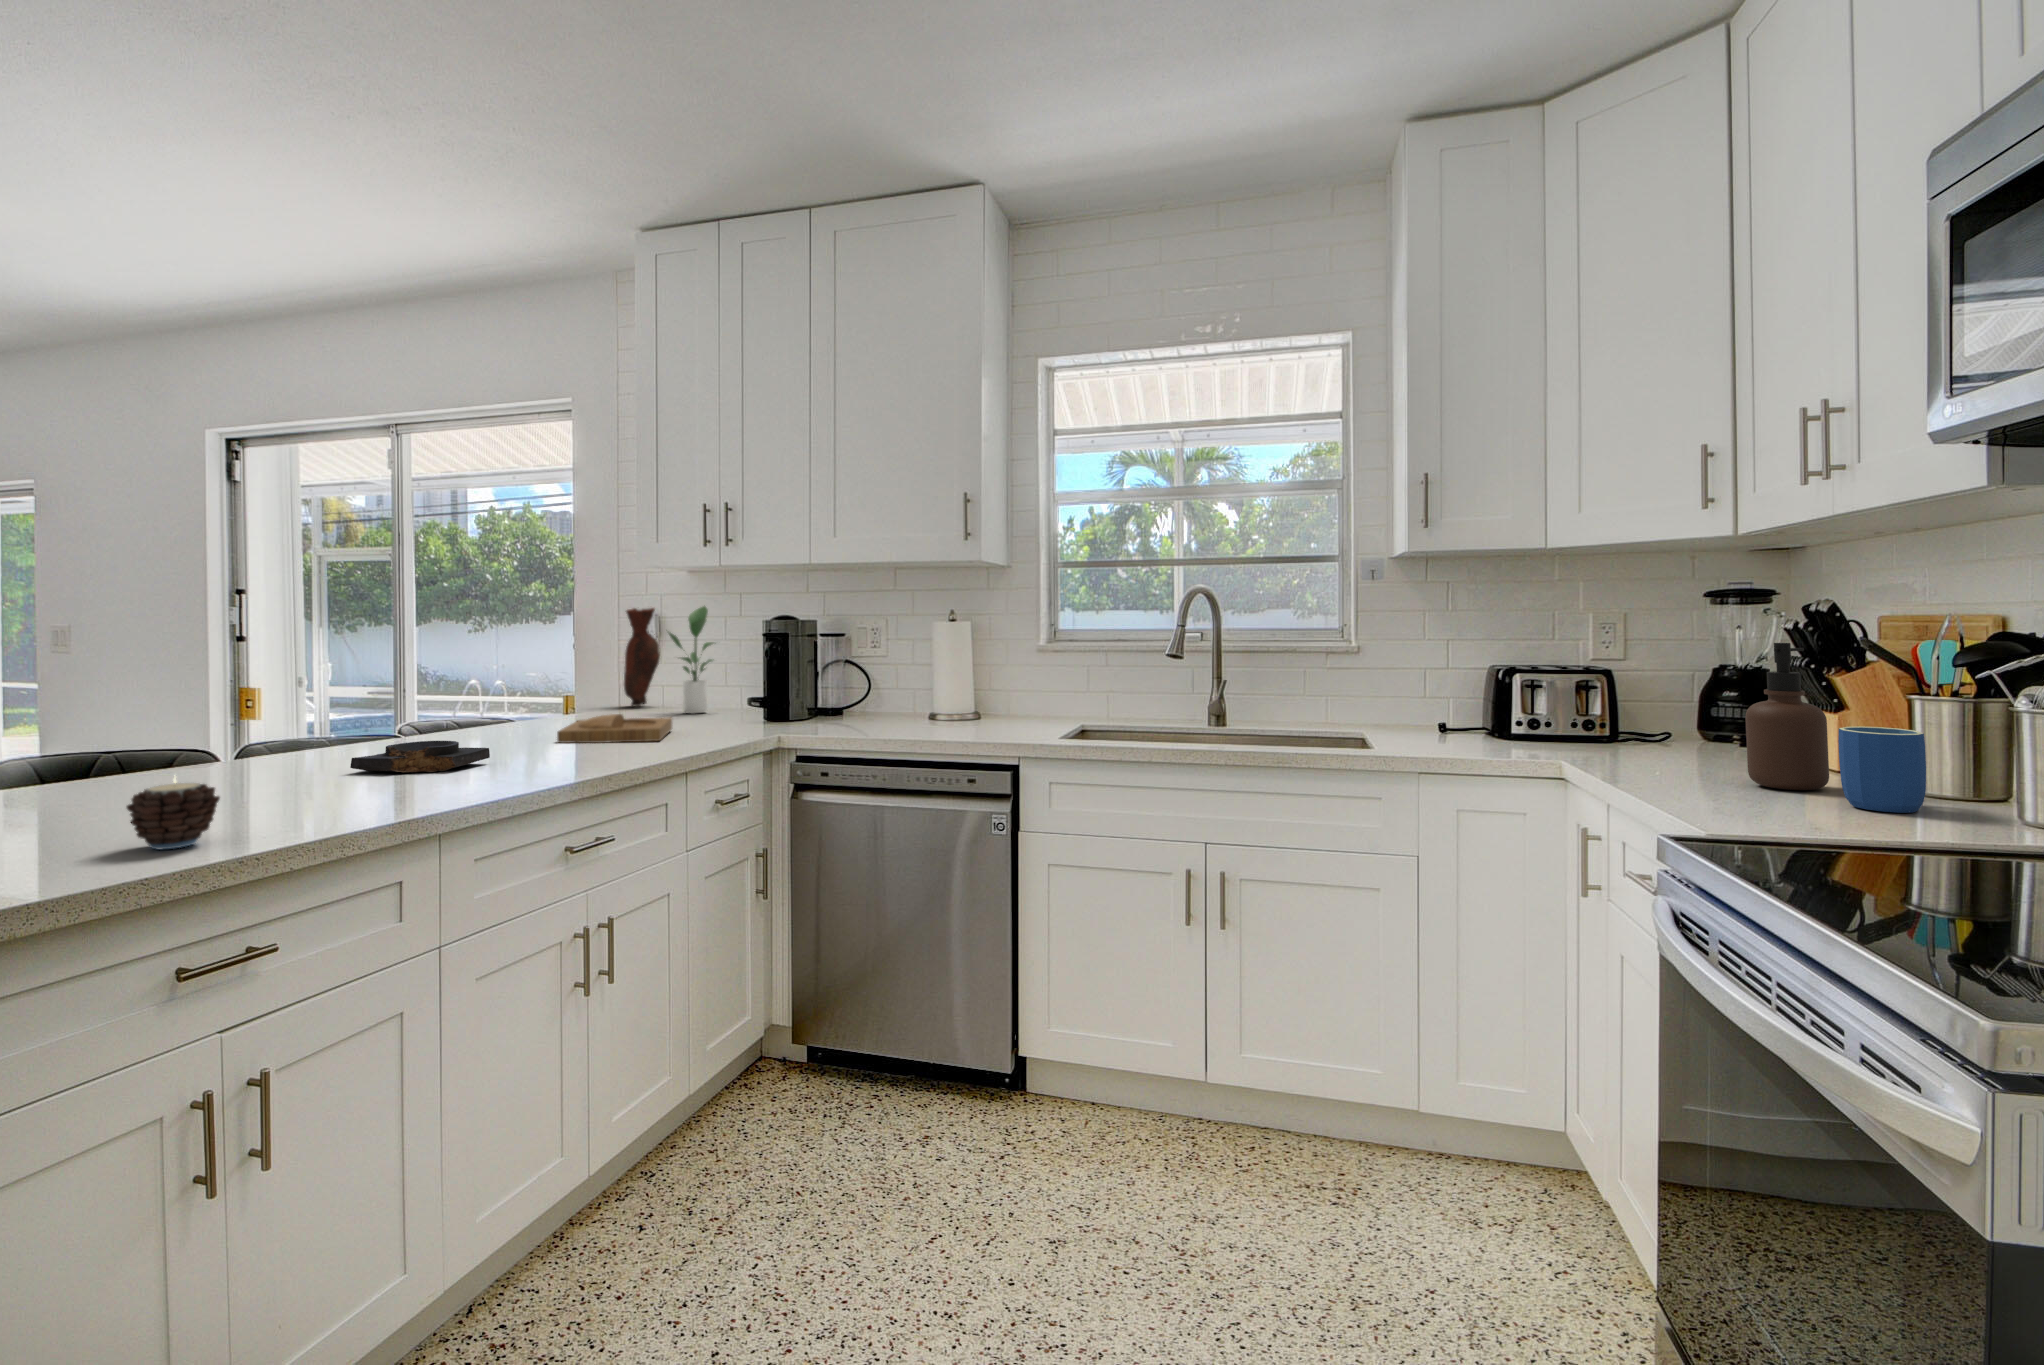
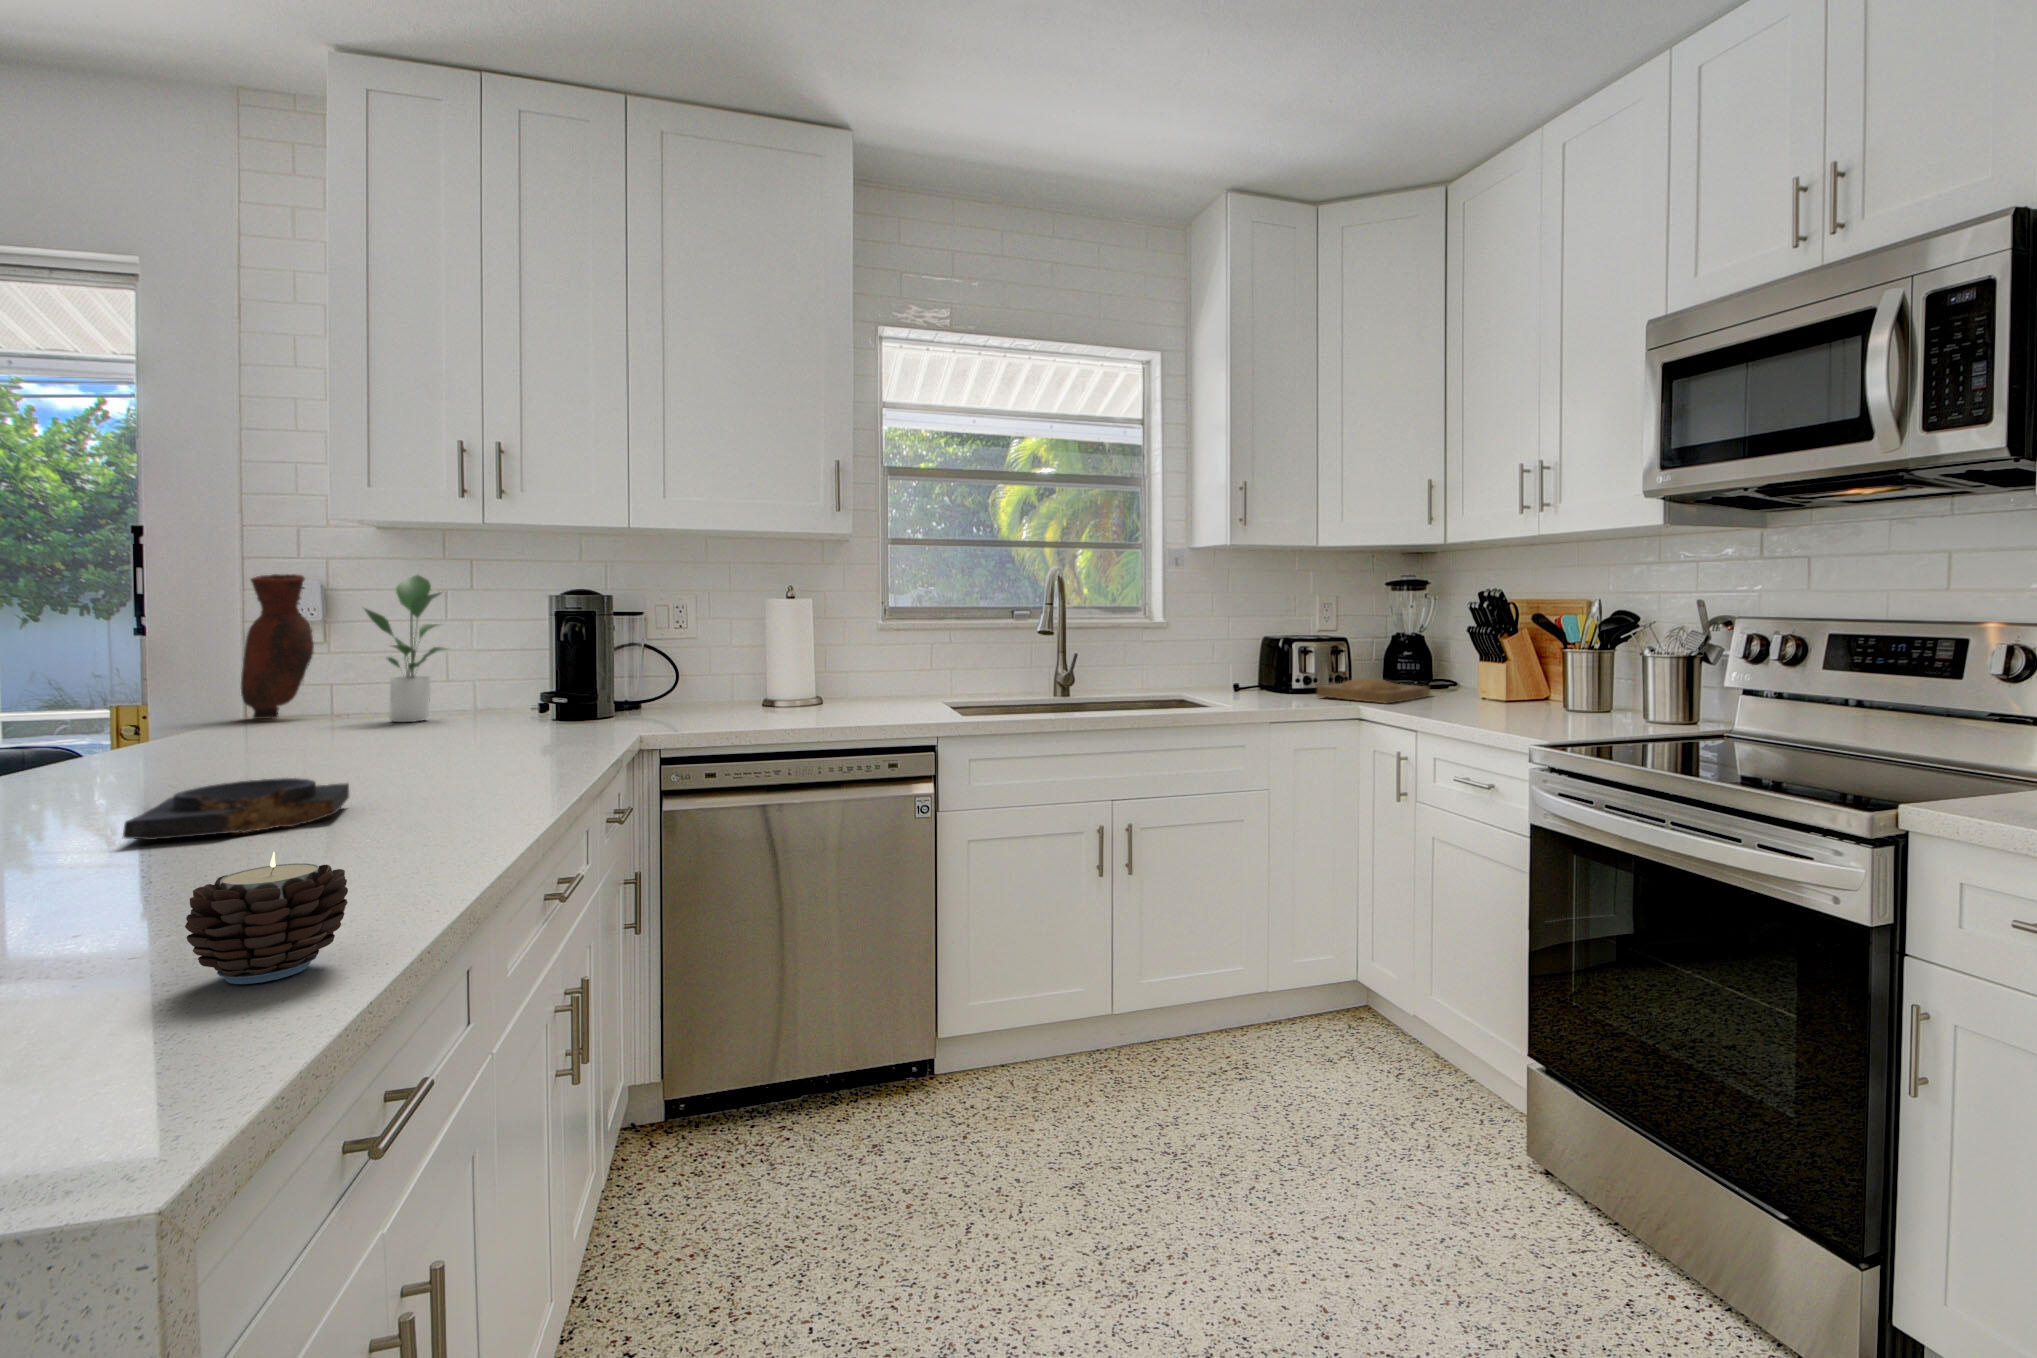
soap dispenser: present [1746,643,1829,790] -> none [1484,618,1525,712]
tray: present [557,714,672,743] -> present [1317,678,1430,703]
mug: present [1838,727,1926,813] -> none [1549,669,1589,719]

